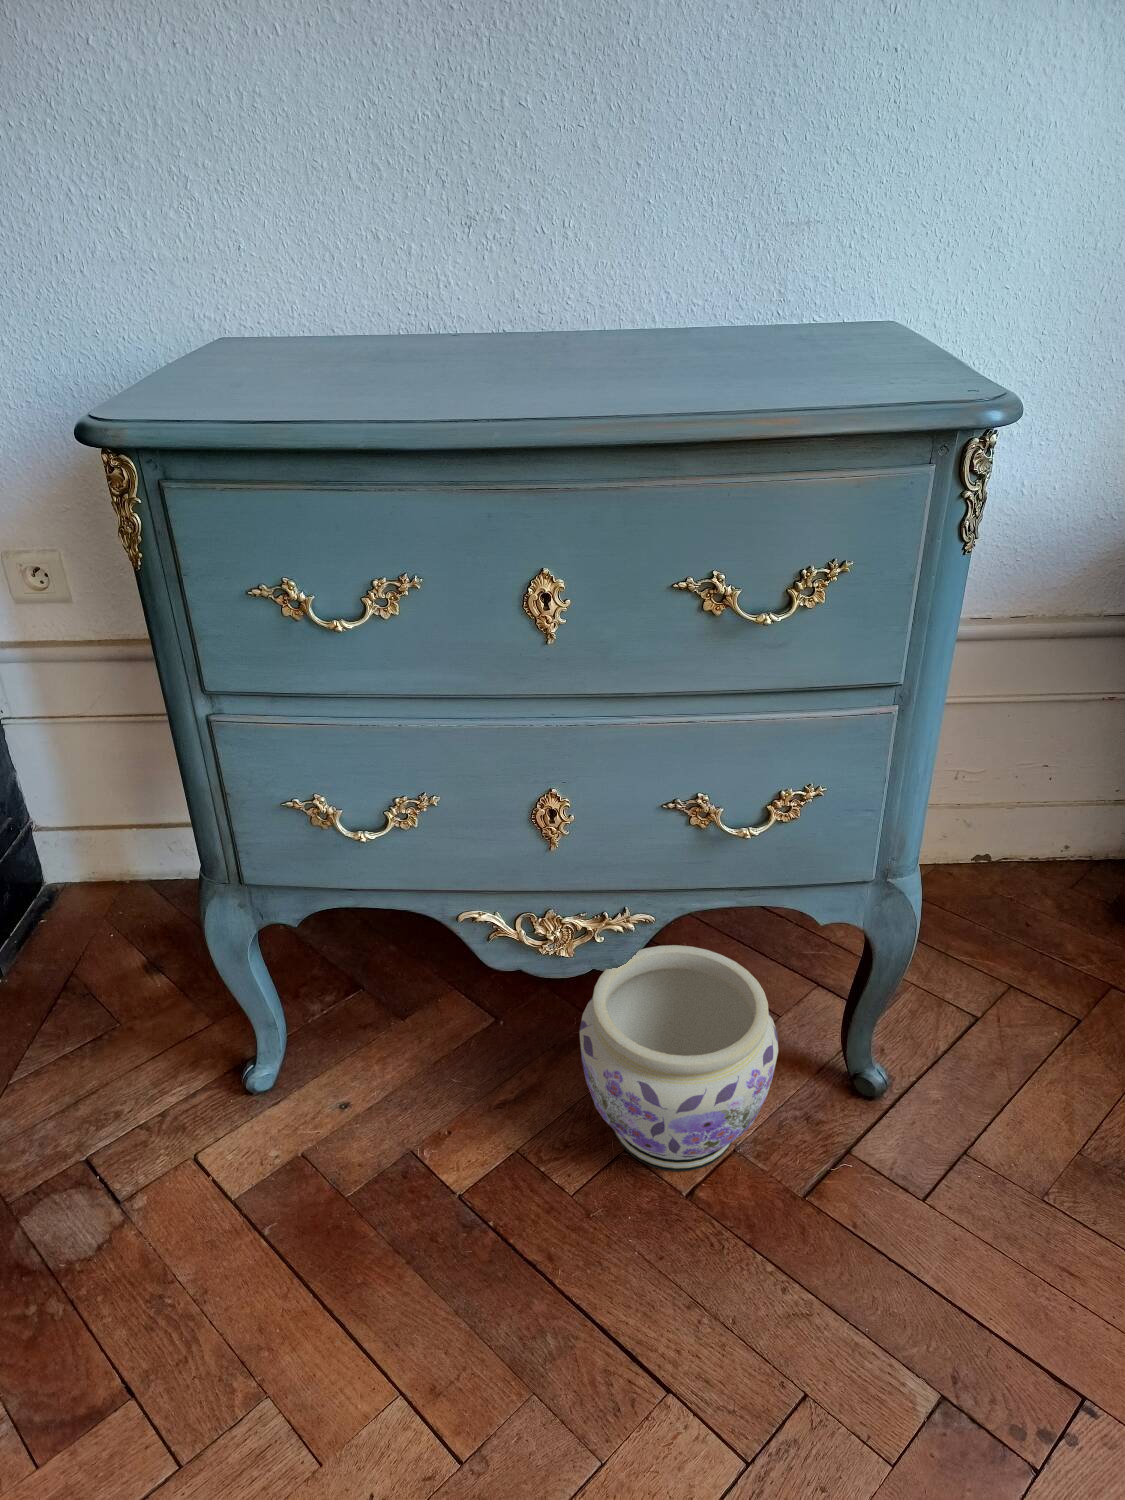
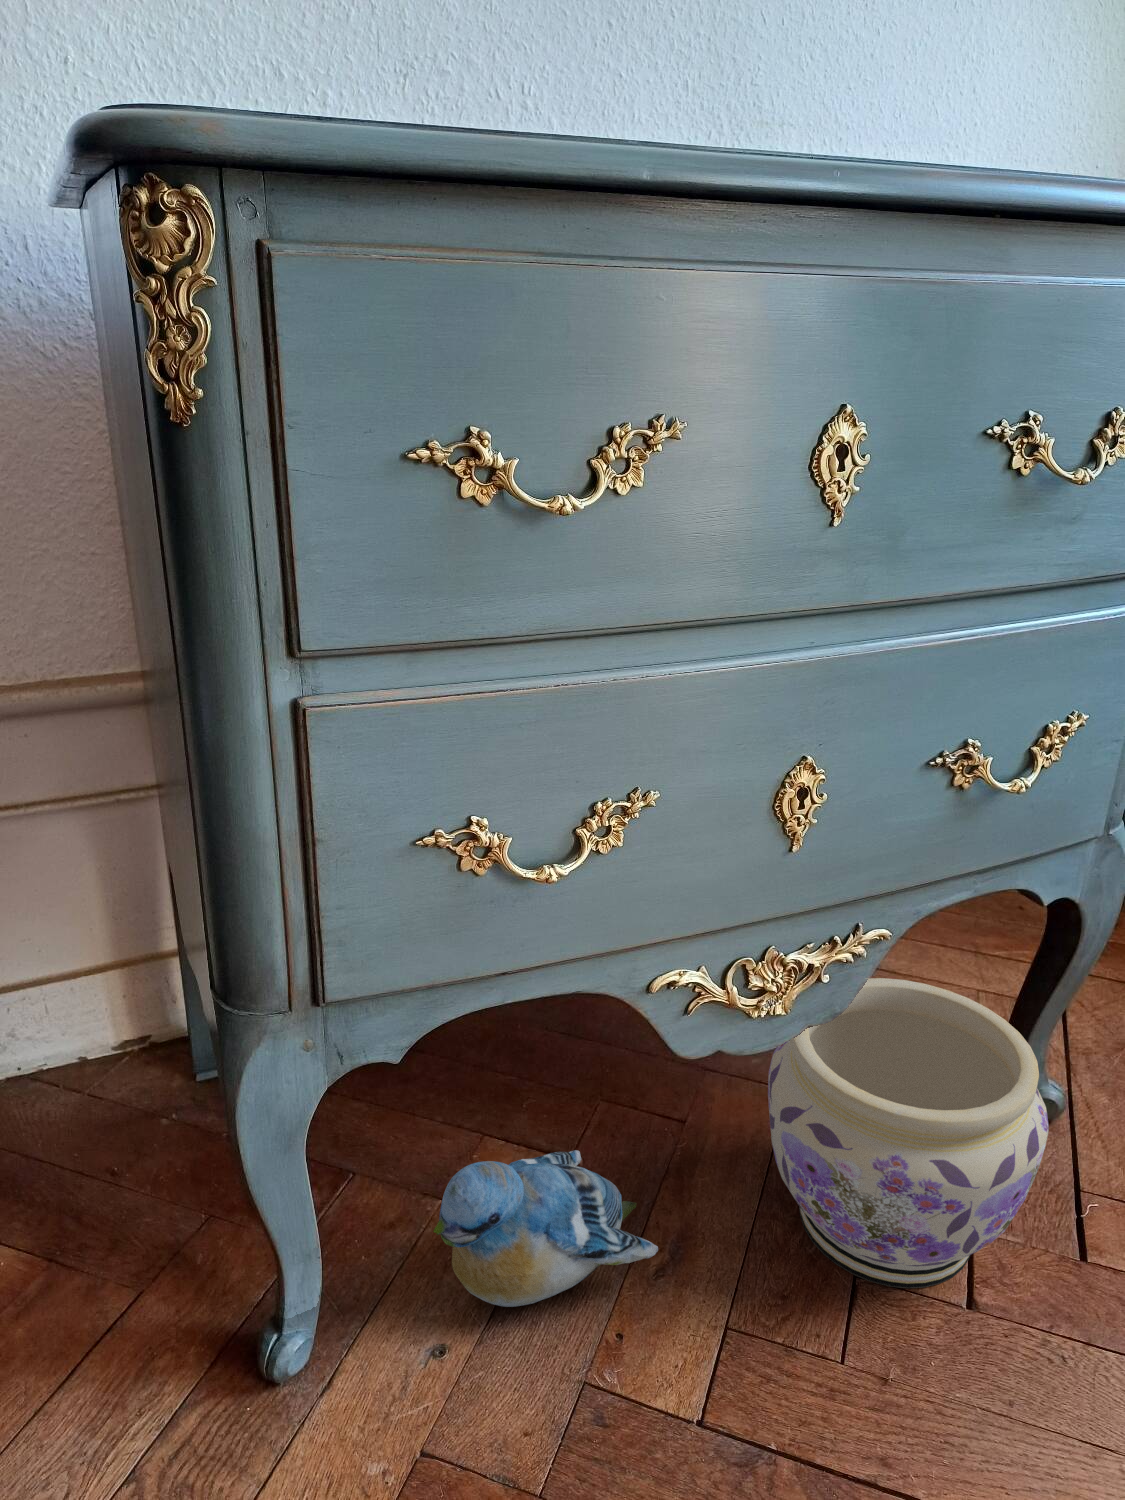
plush toy: none [342,1001,504,1096] -> present [433,1150,658,1307]

